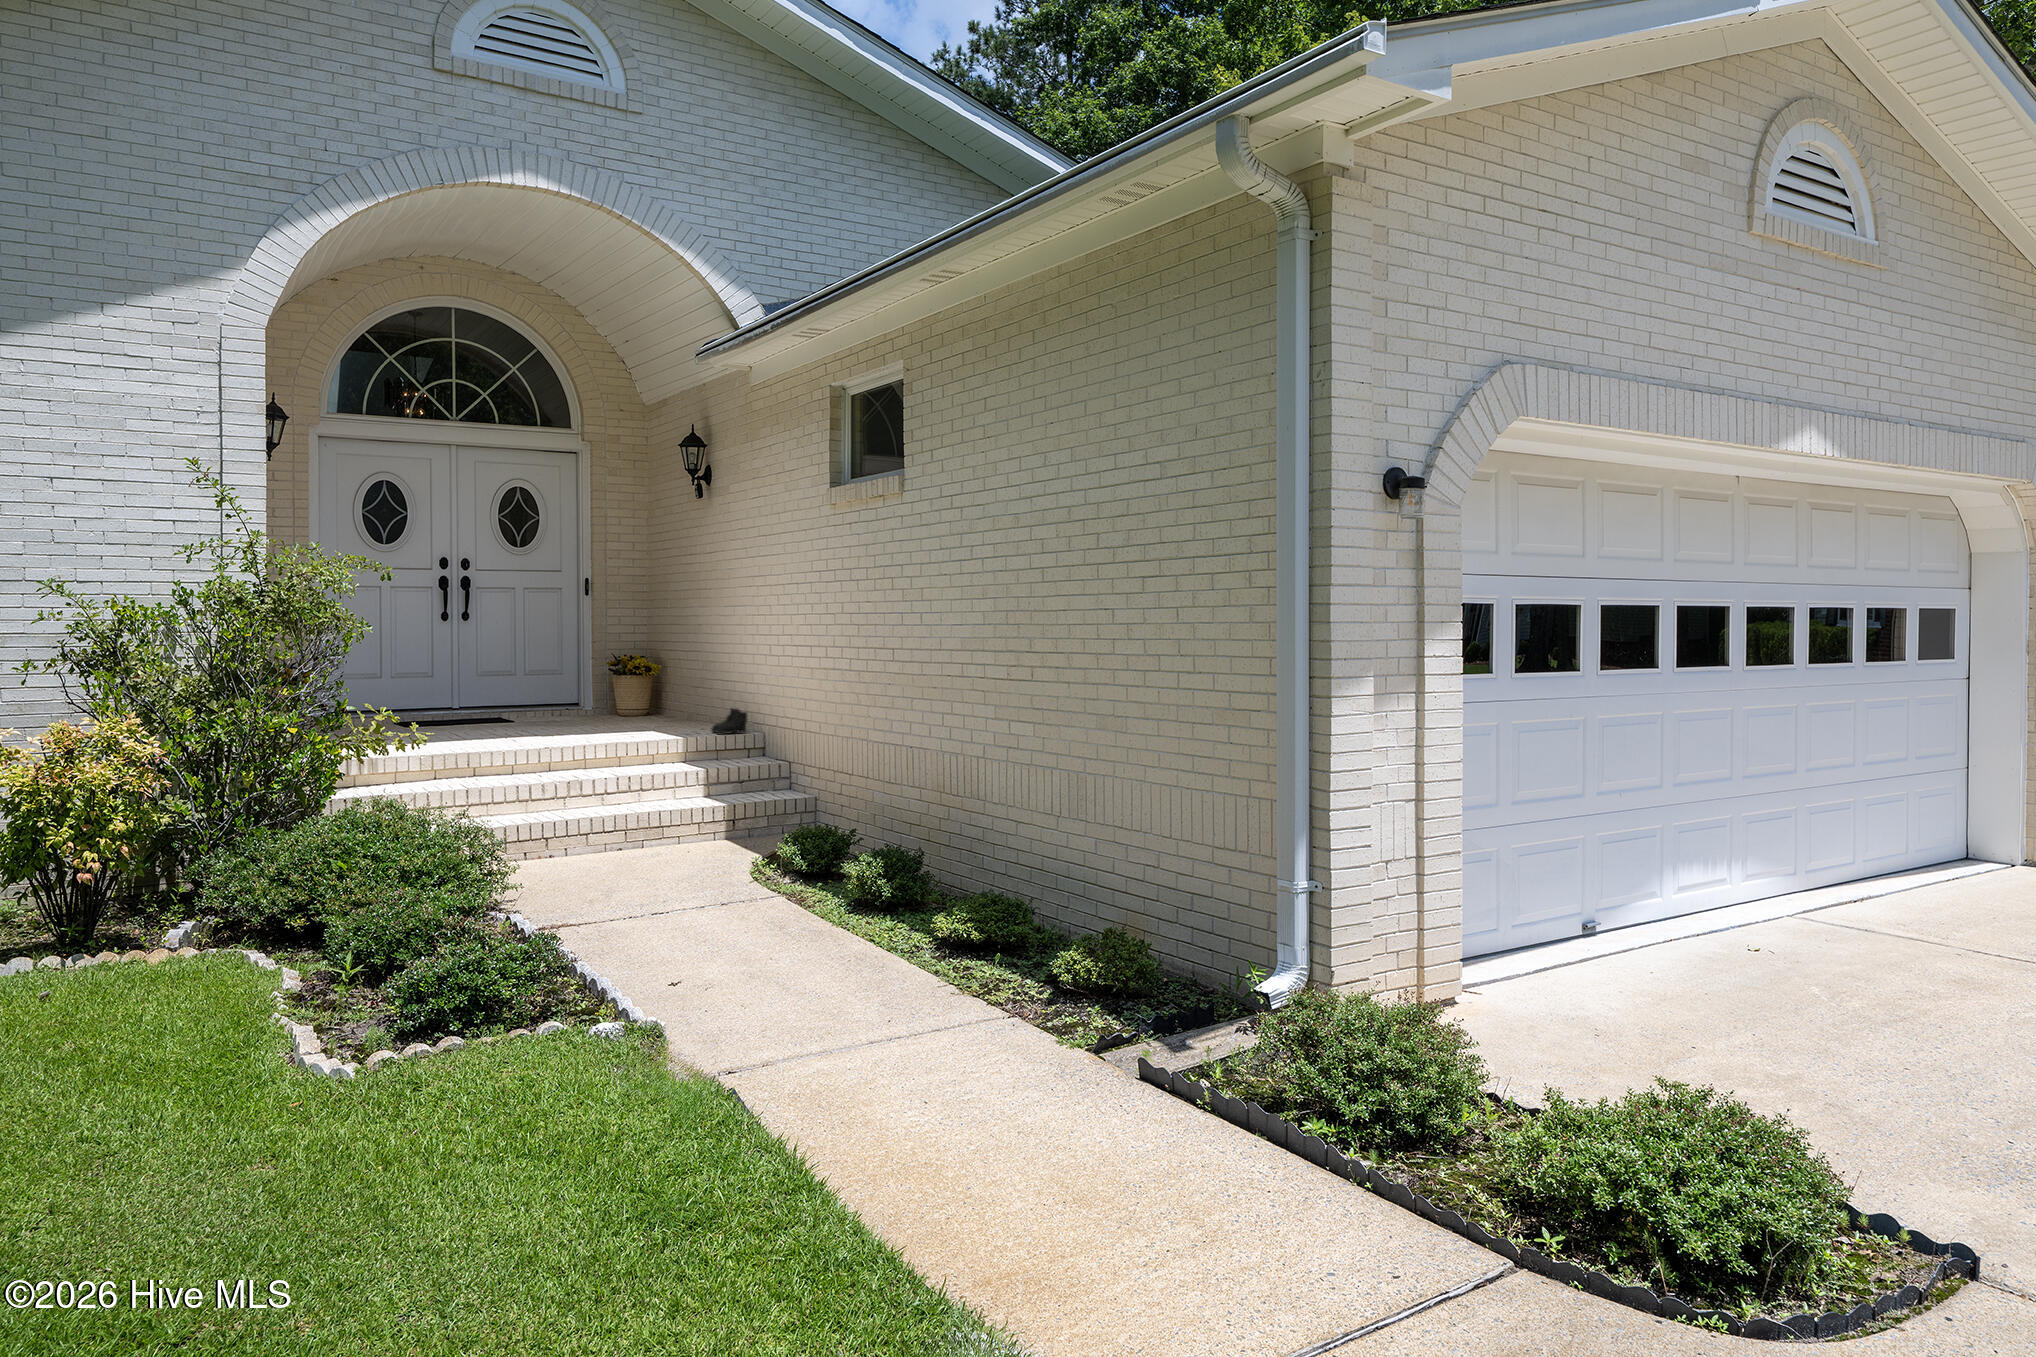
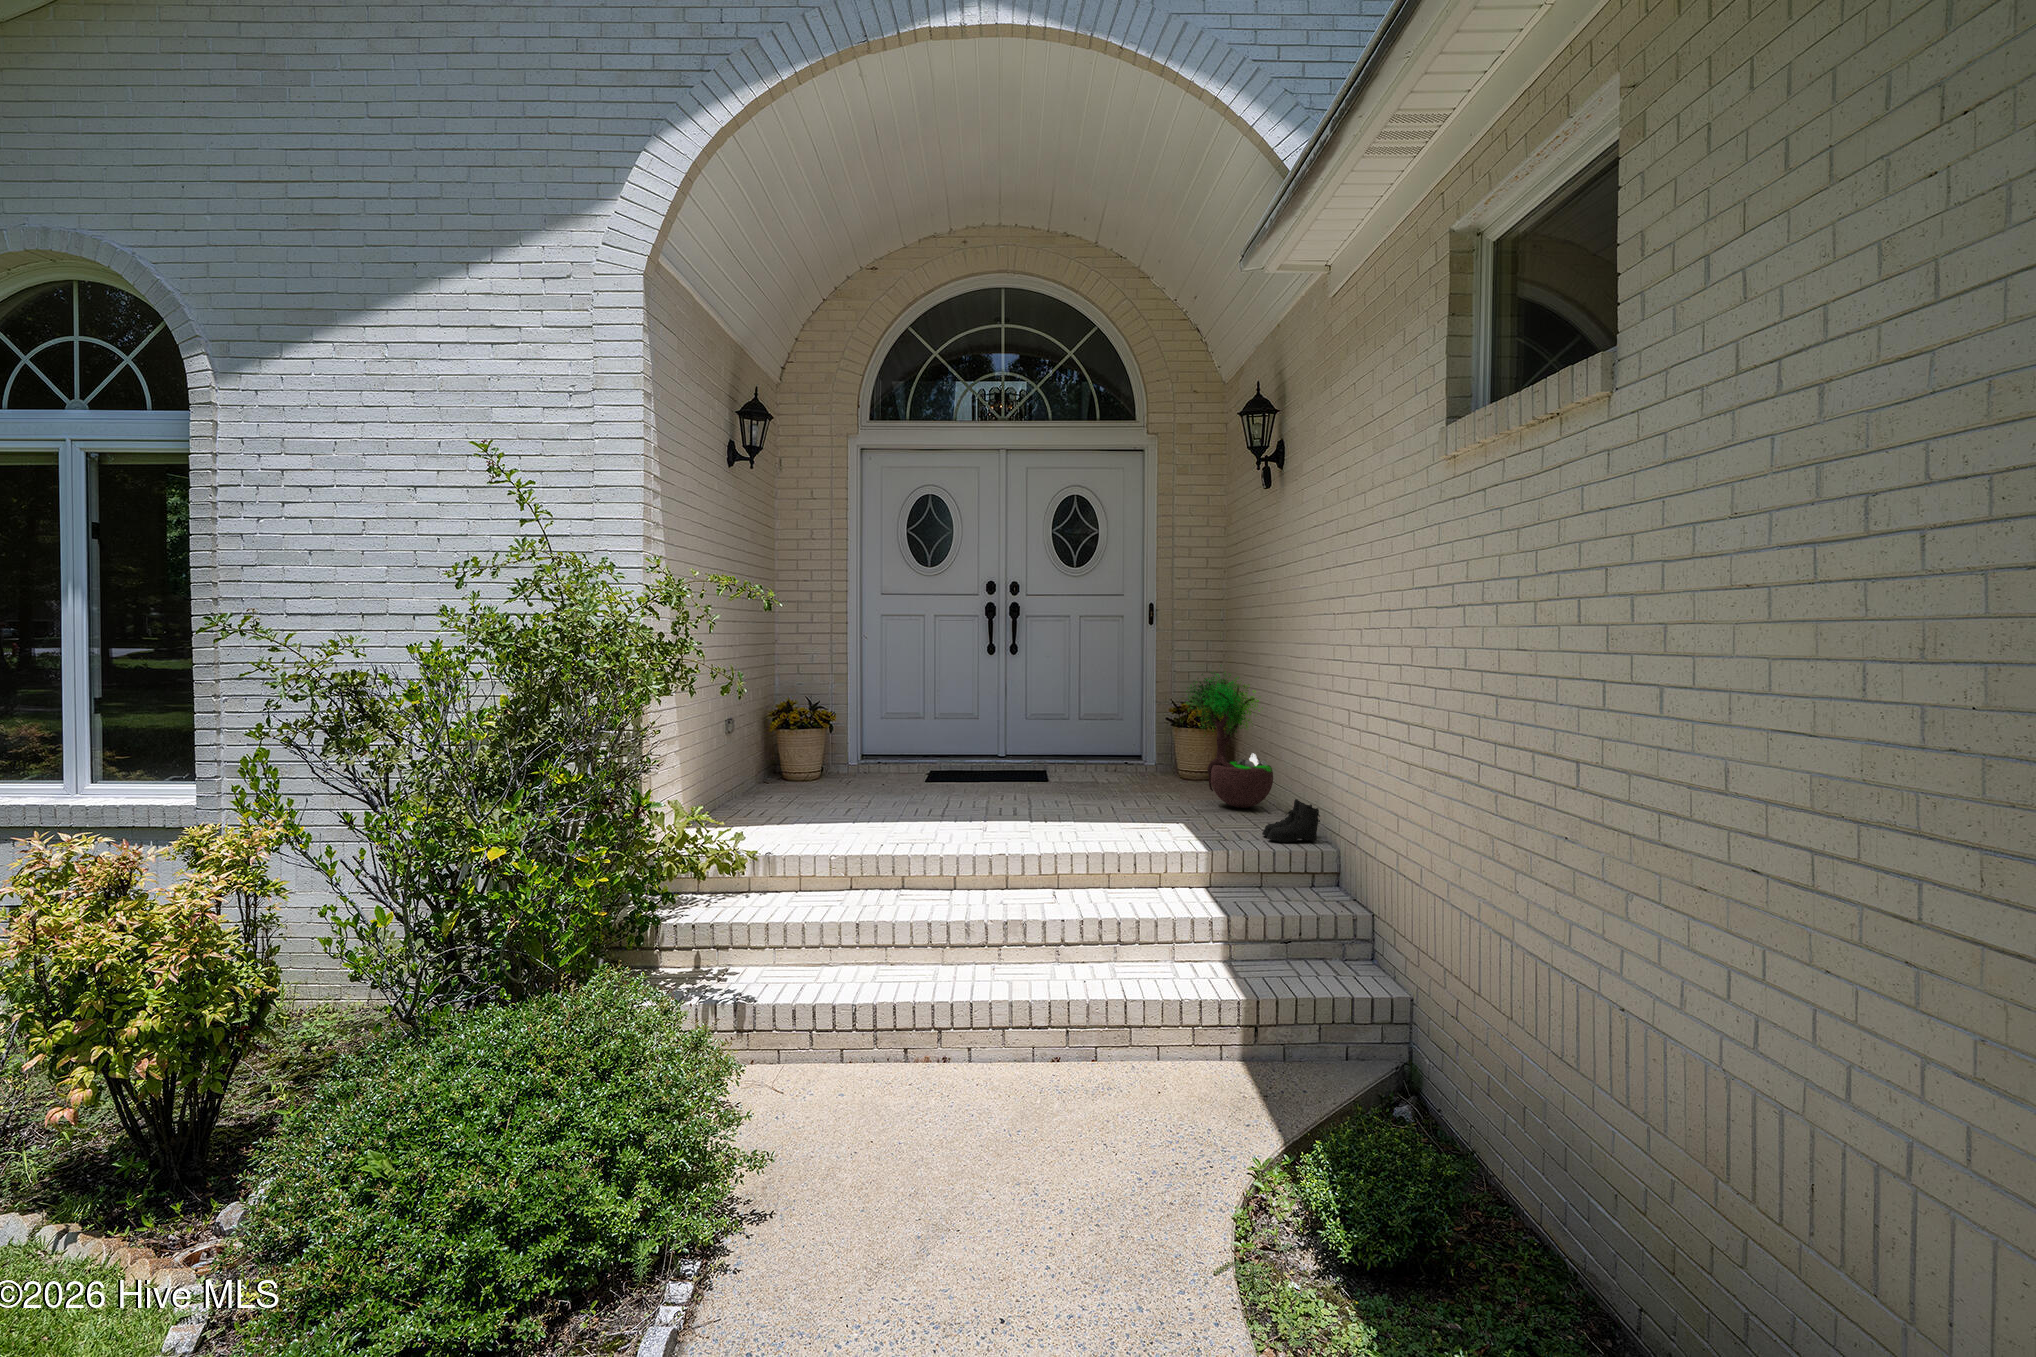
potted tree: none [639,623,705,723] -> present [1186,665,1273,808]

